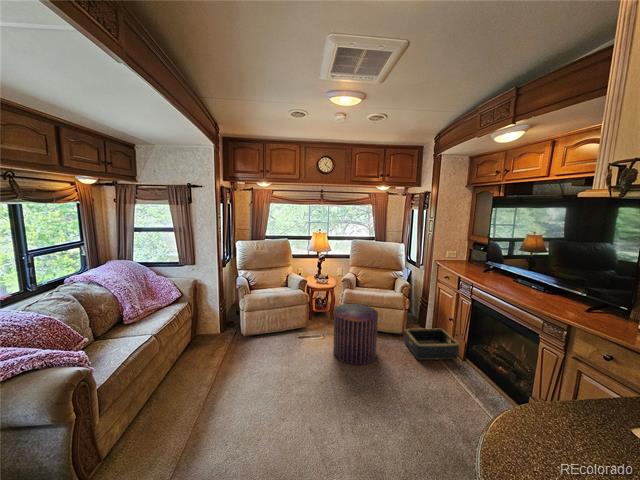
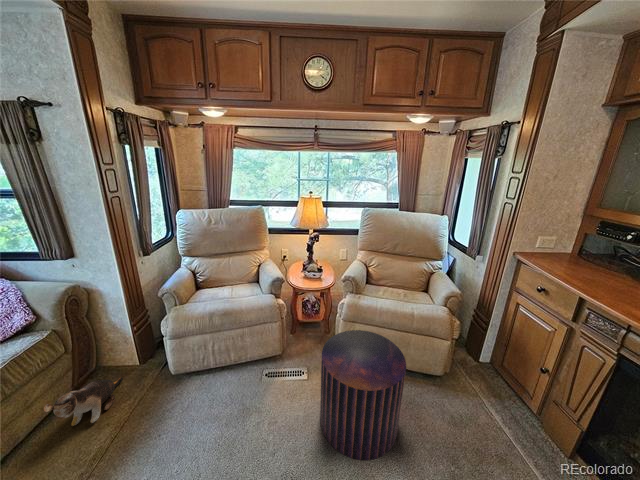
basket: present [405,329,459,360] -> none [447,374,562,448]
plush toy: none [192,334,215,356] -> present [44,377,123,426]

